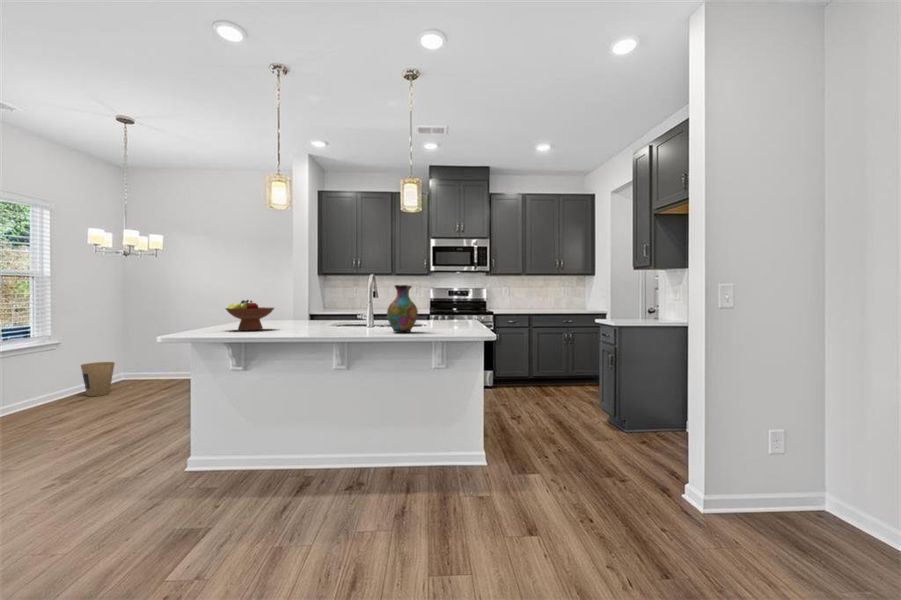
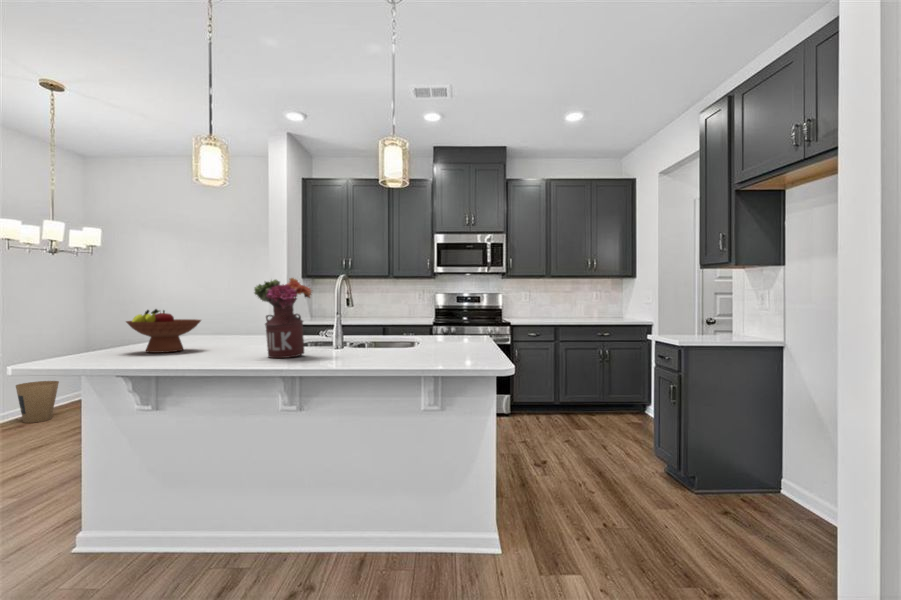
flower arrangement: none [321,278,361,332] -> present [254,278,311,358]
vase: present [387,285,418,332] -> none [348,287,395,360]

